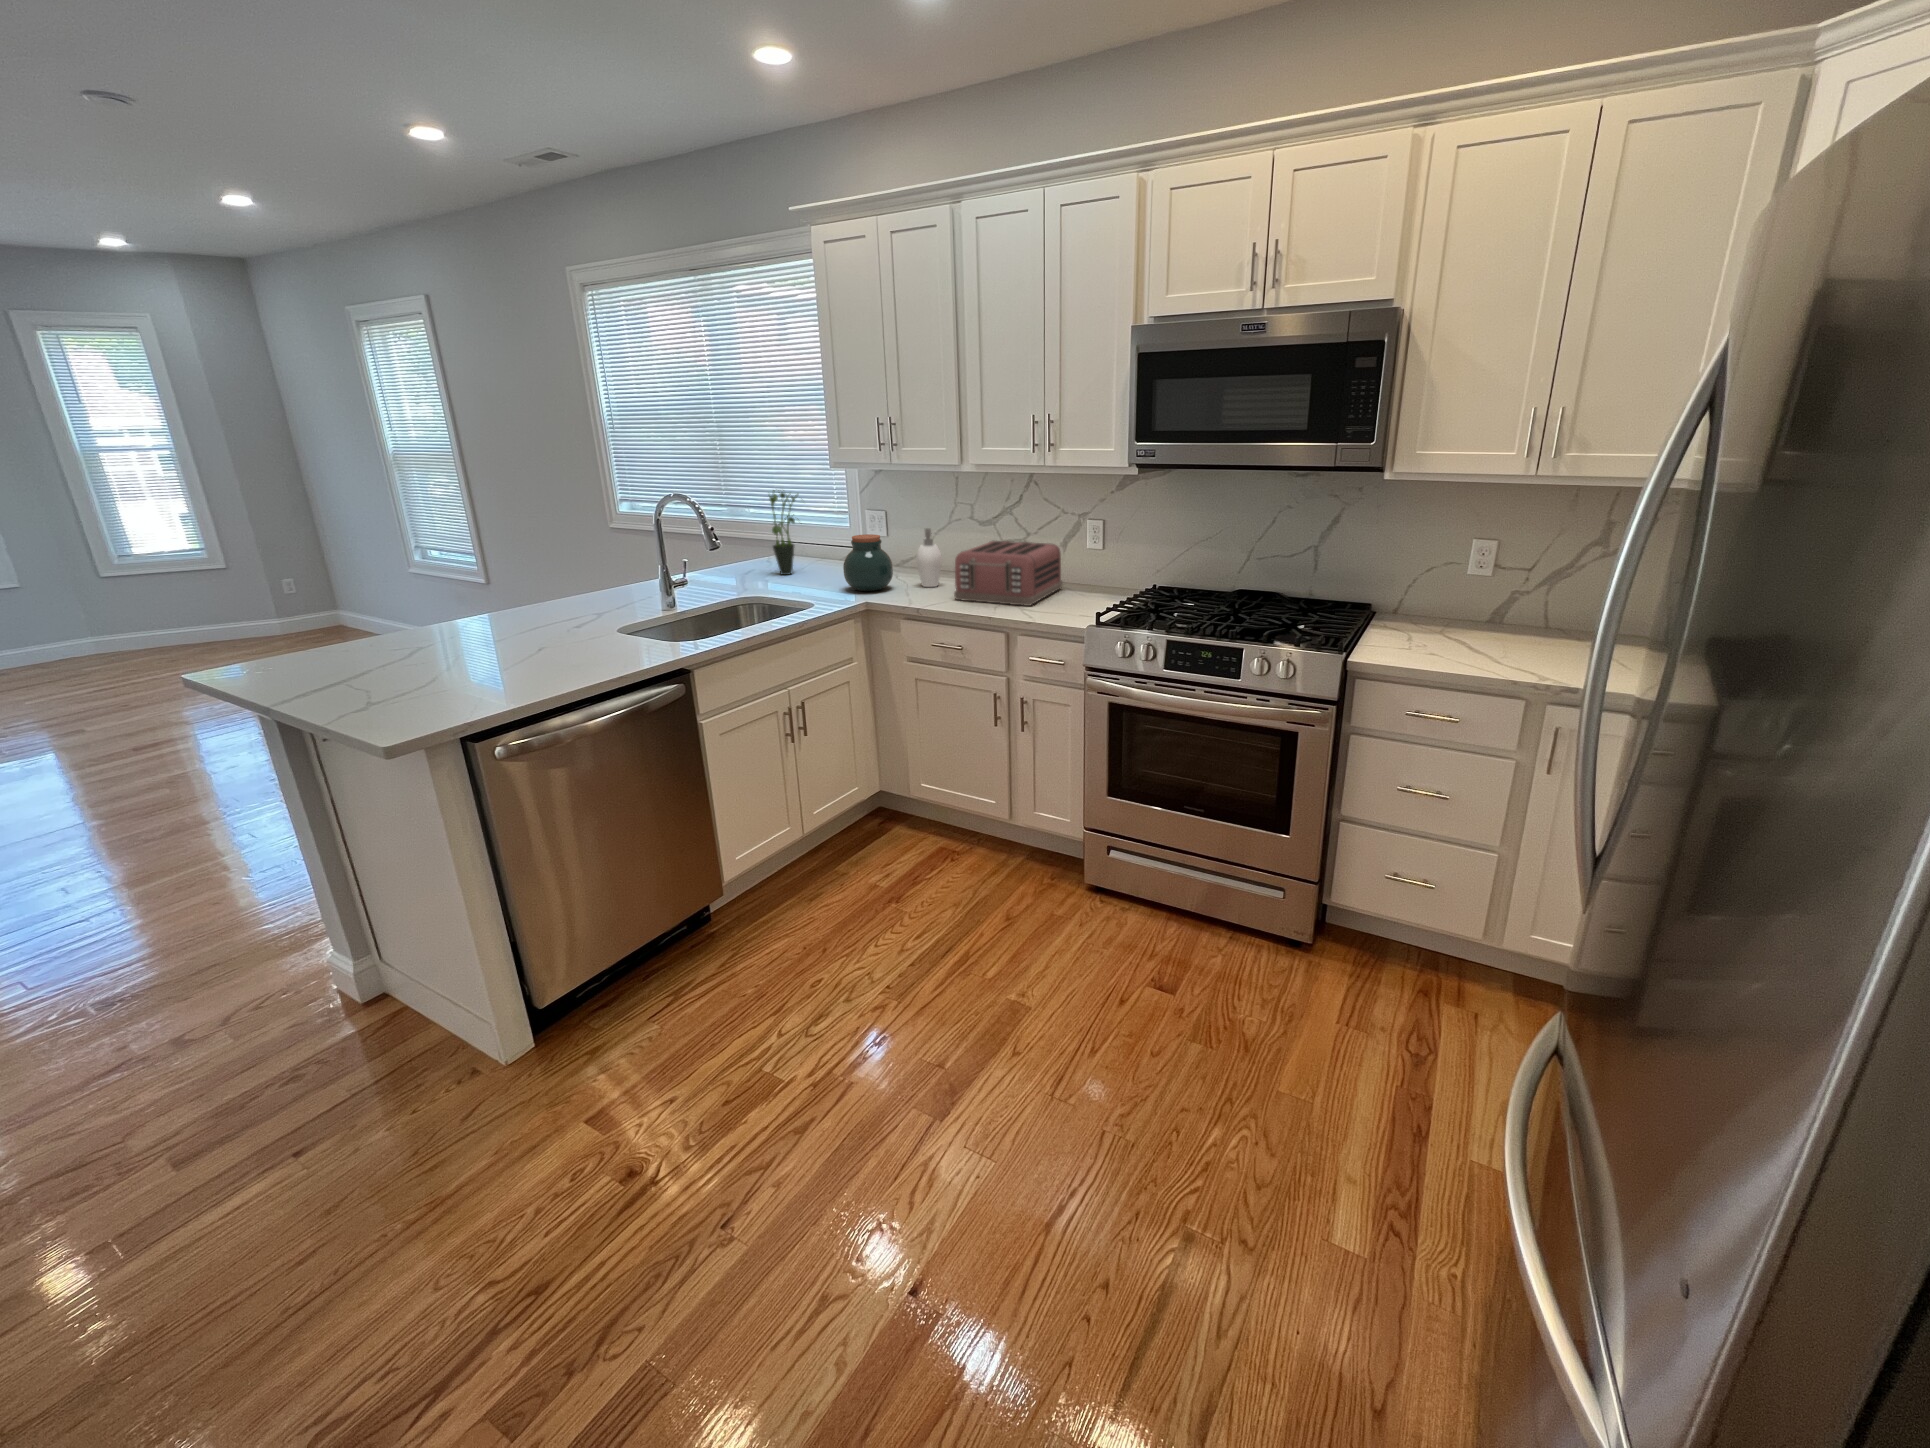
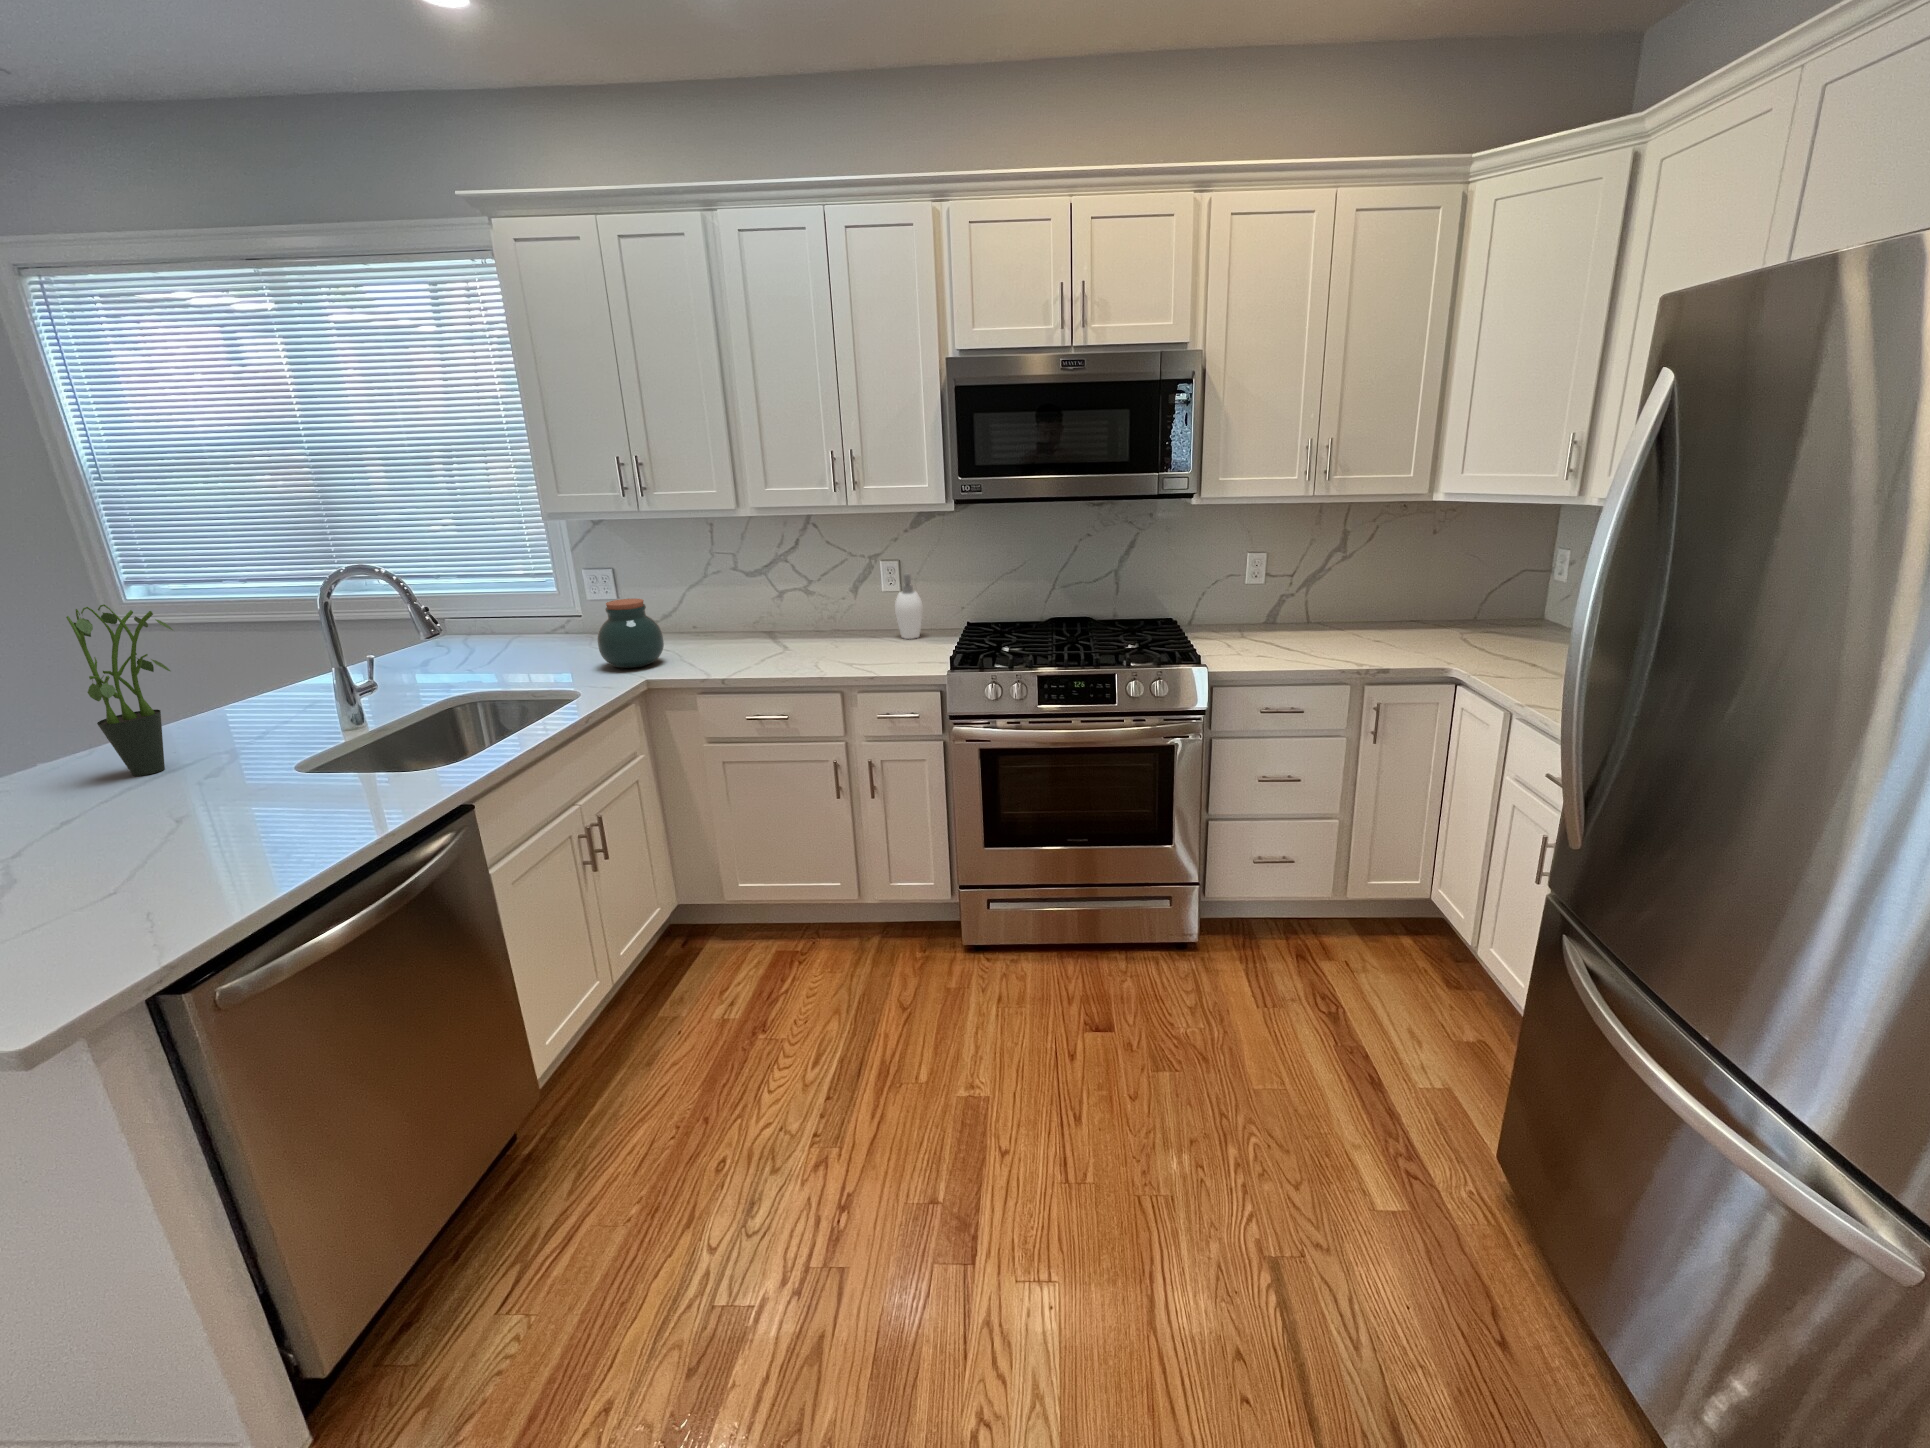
potted plant: present [769,490,798,575] -> present [66,605,173,776]
soap dispenser: present [916,528,942,587] -> present [895,574,923,639]
toaster: present [954,541,1063,606] -> none [754,590,864,664]

